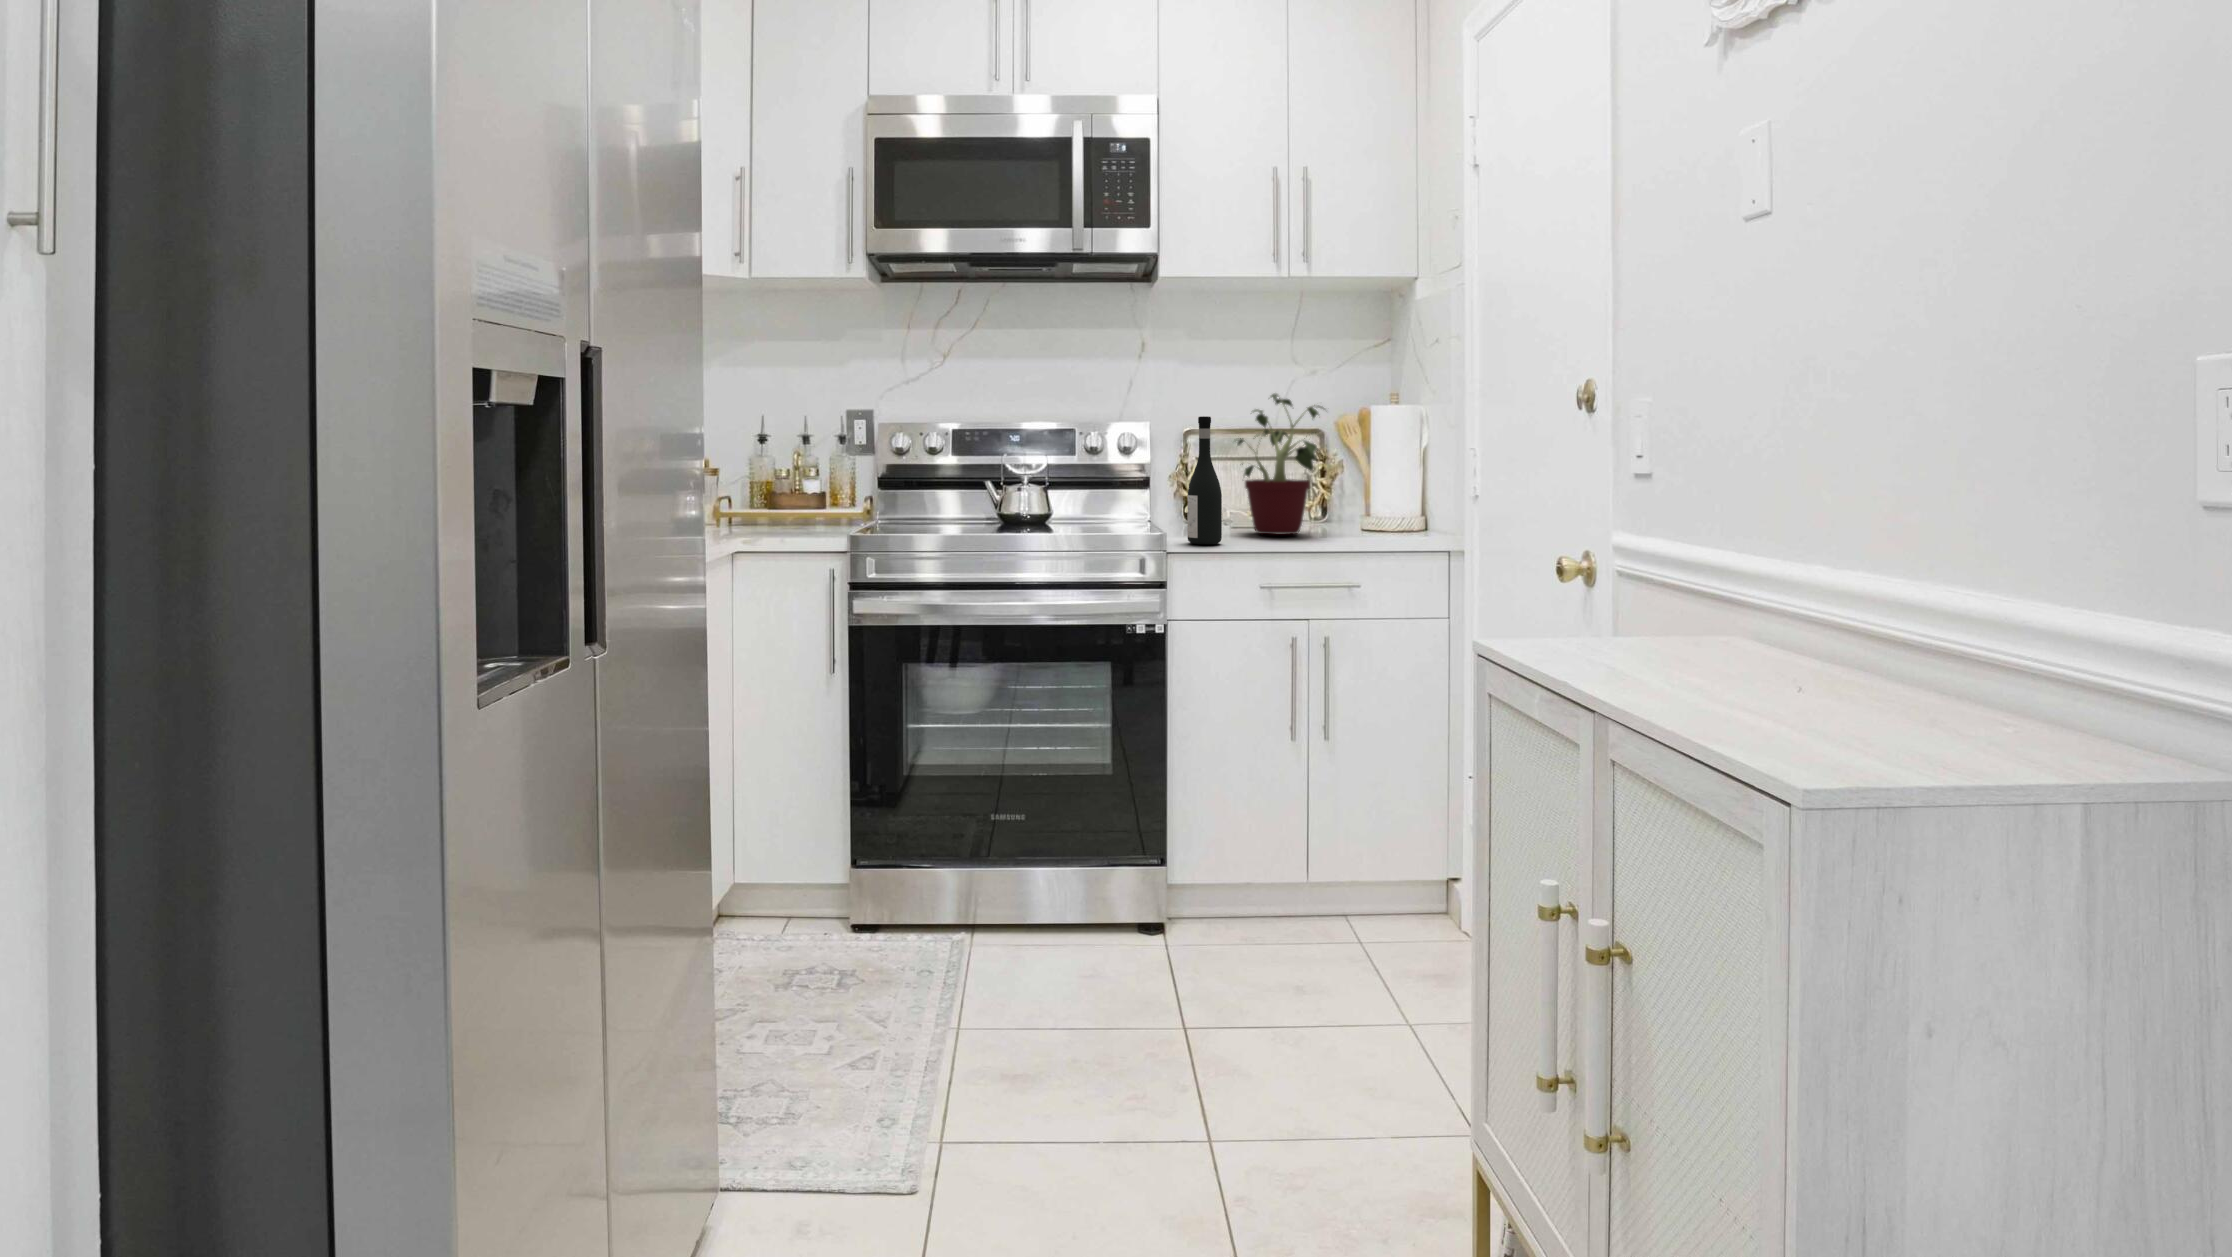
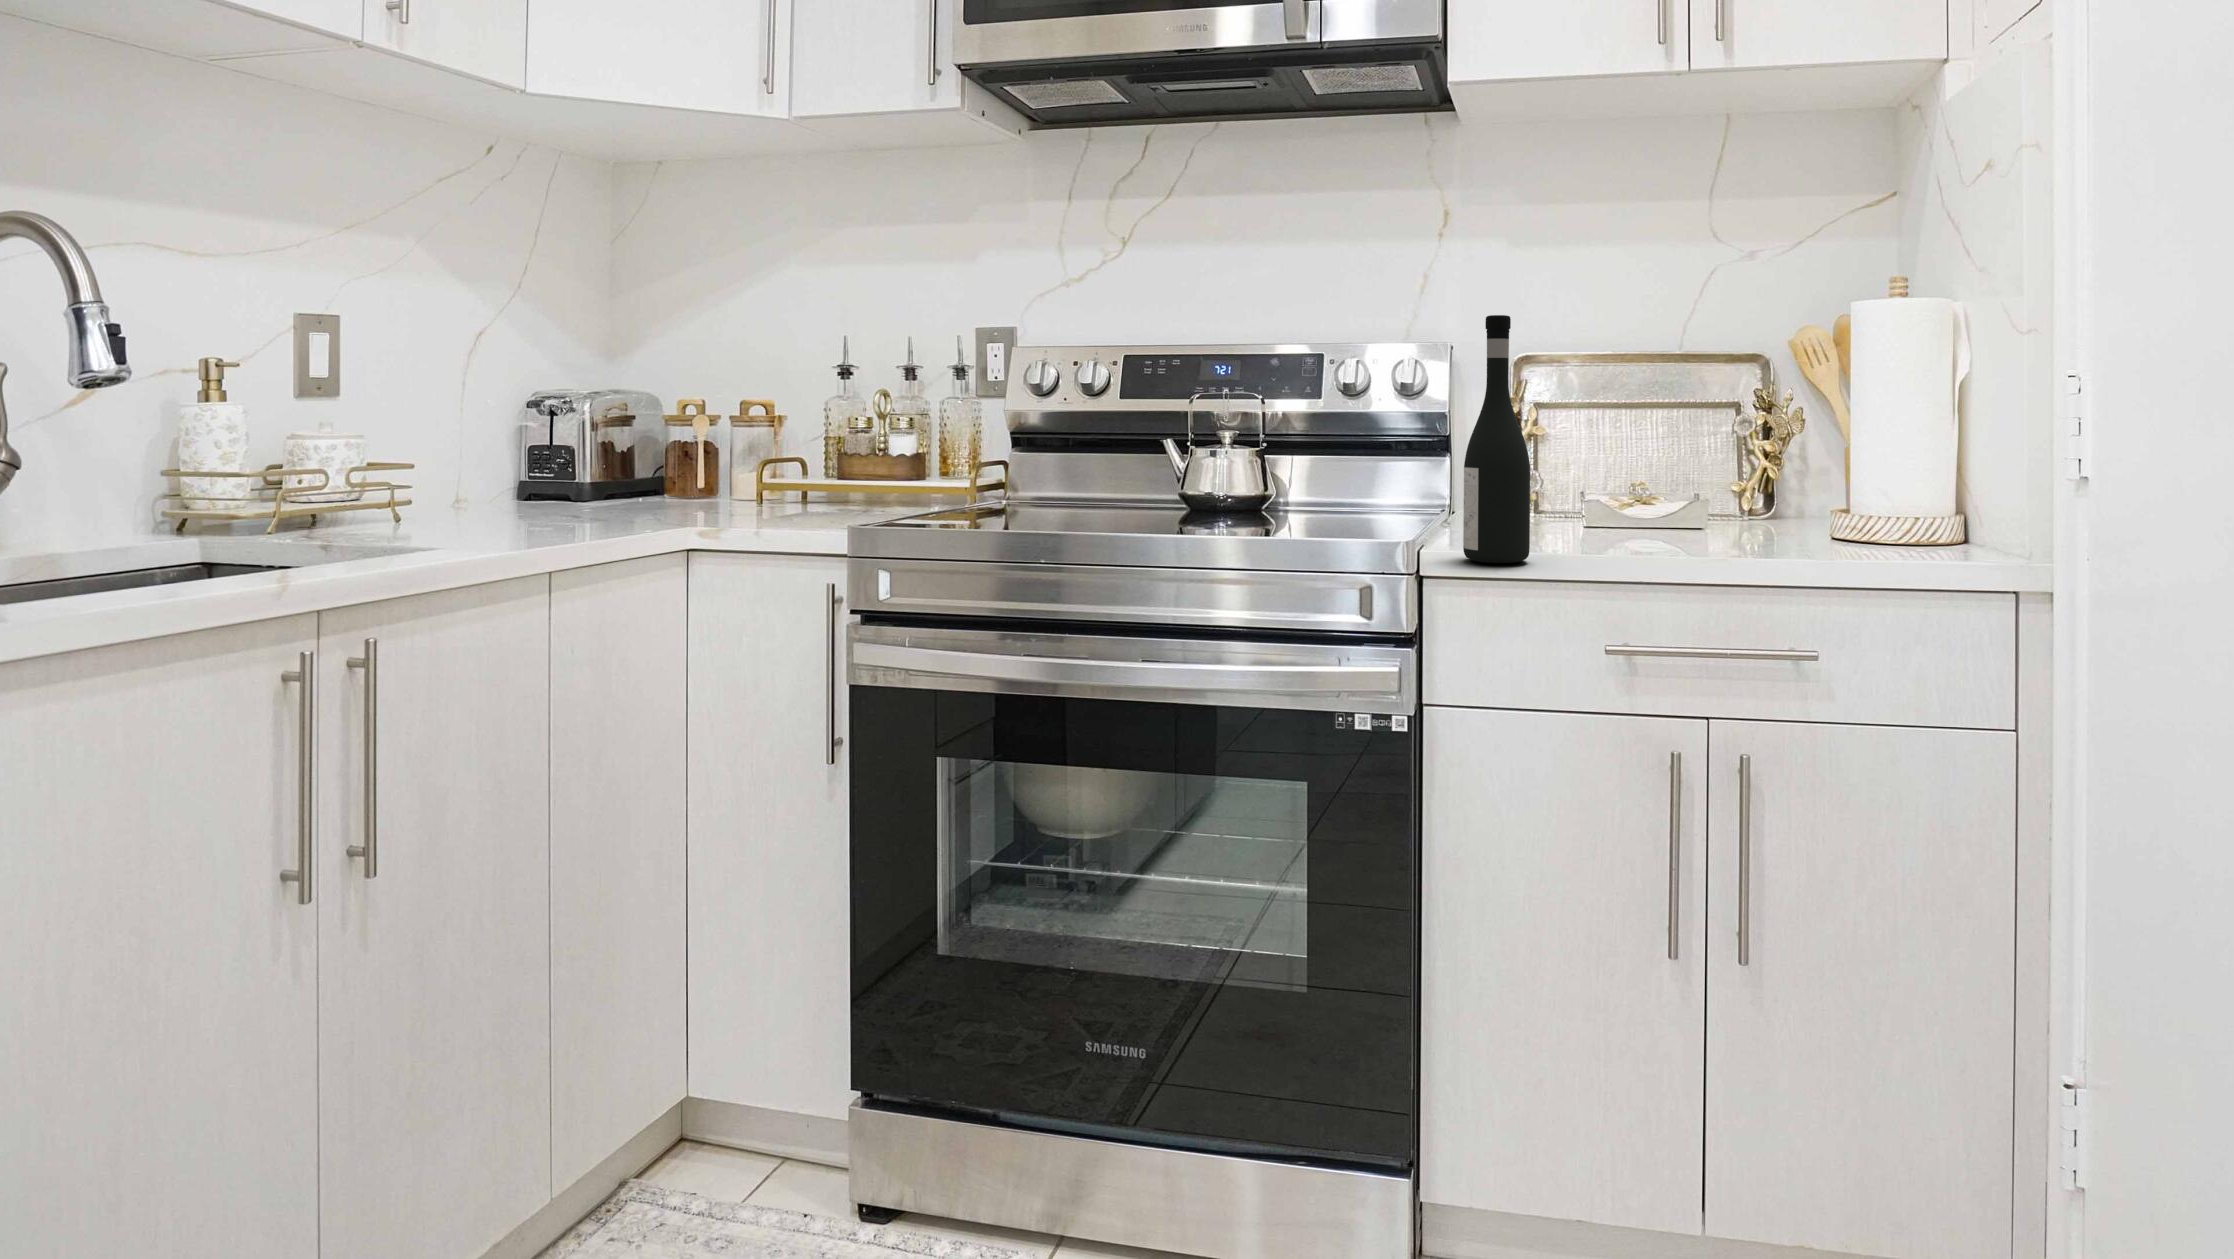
potted plant: present [1237,394,1324,534] -> none [1566,279,1765,546]

